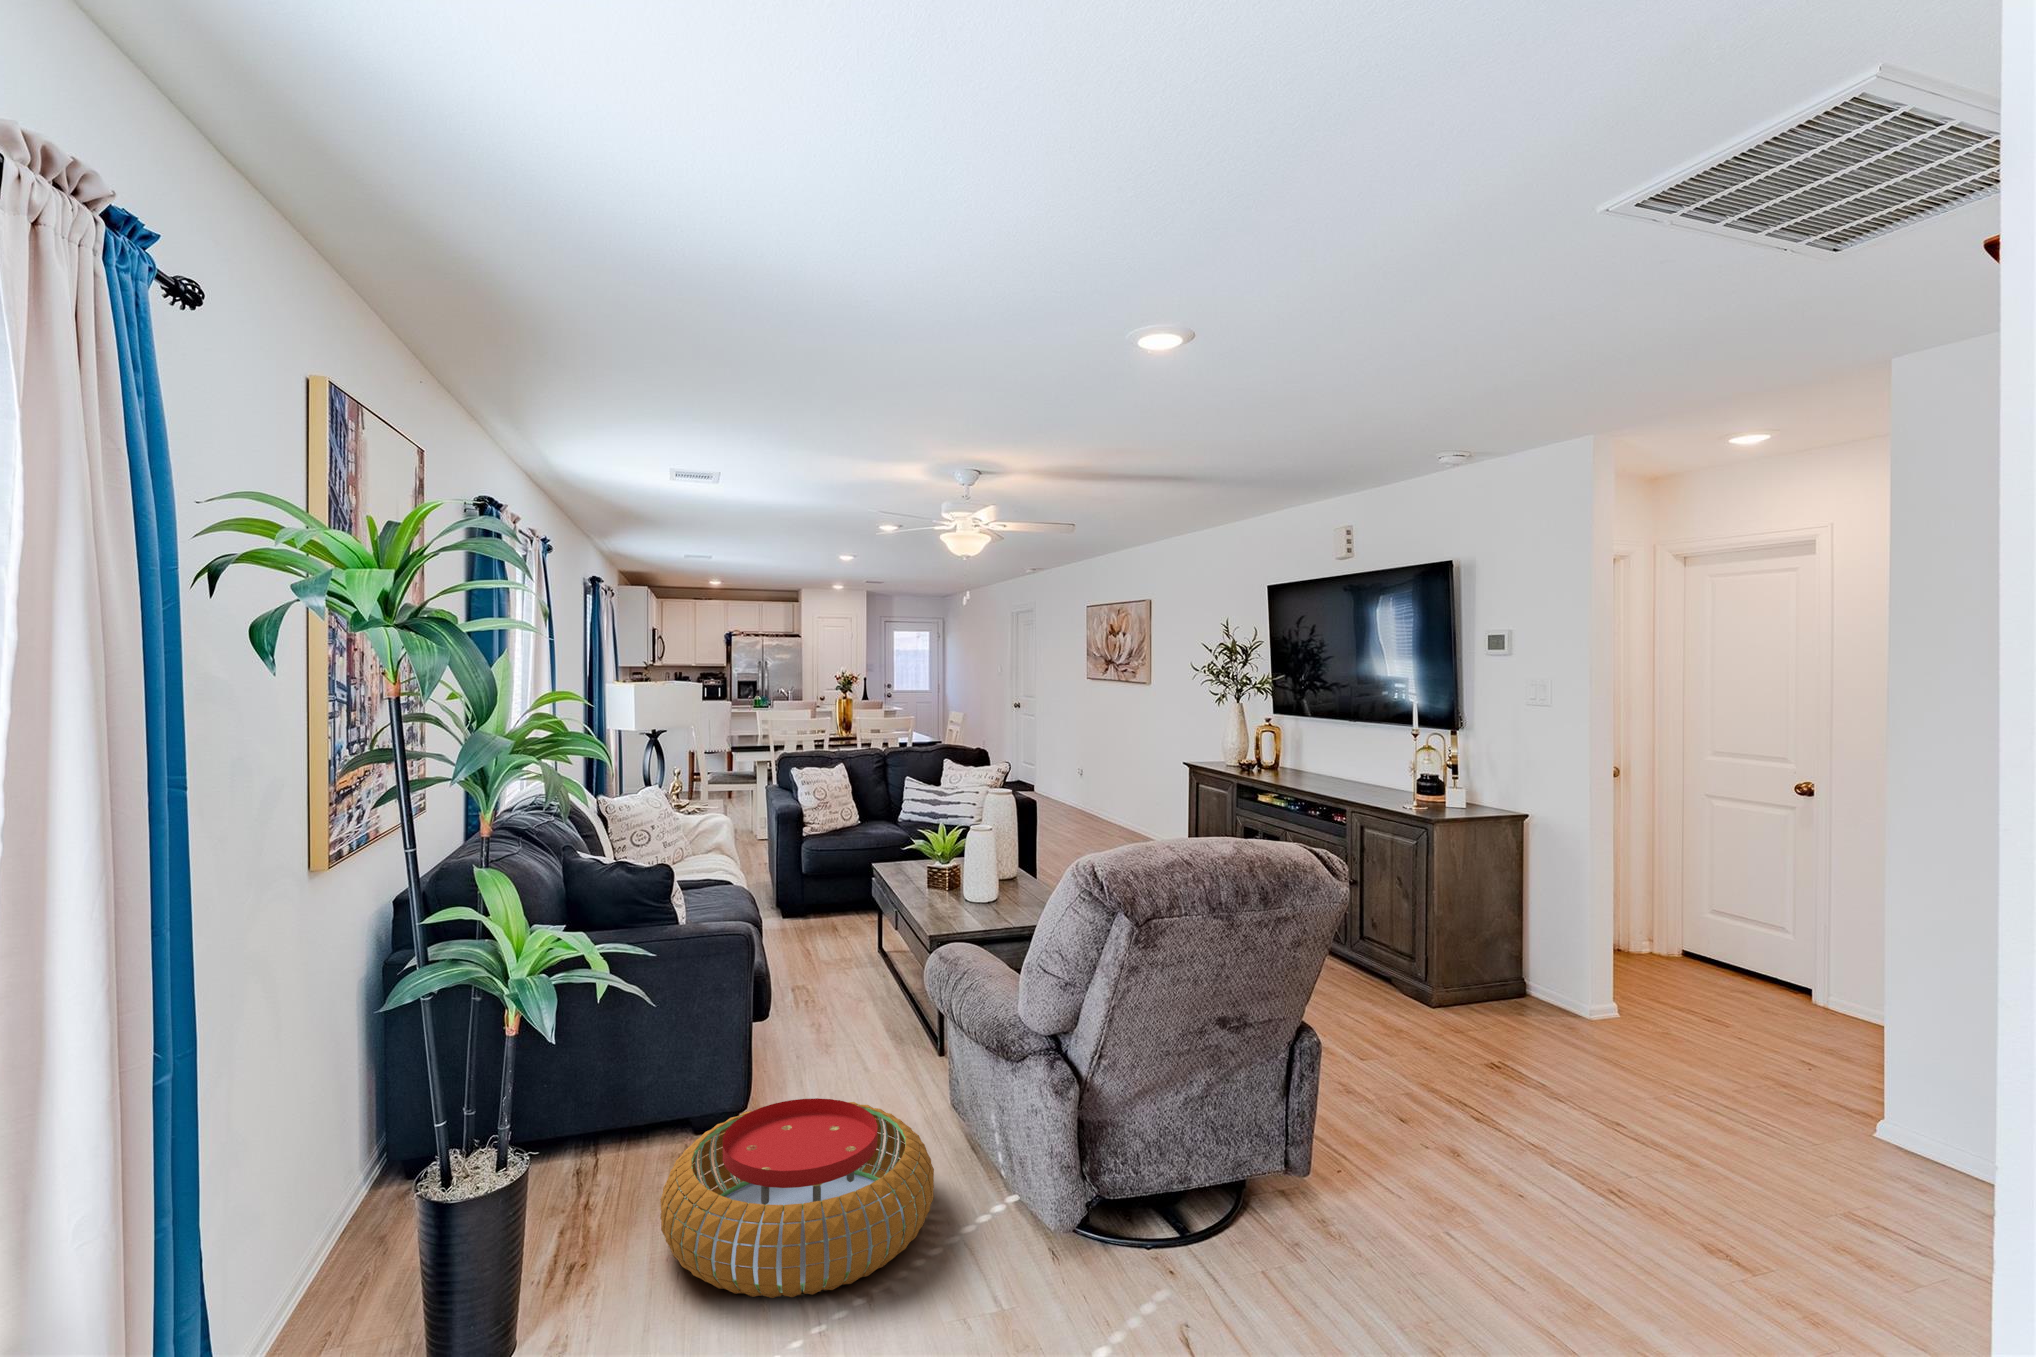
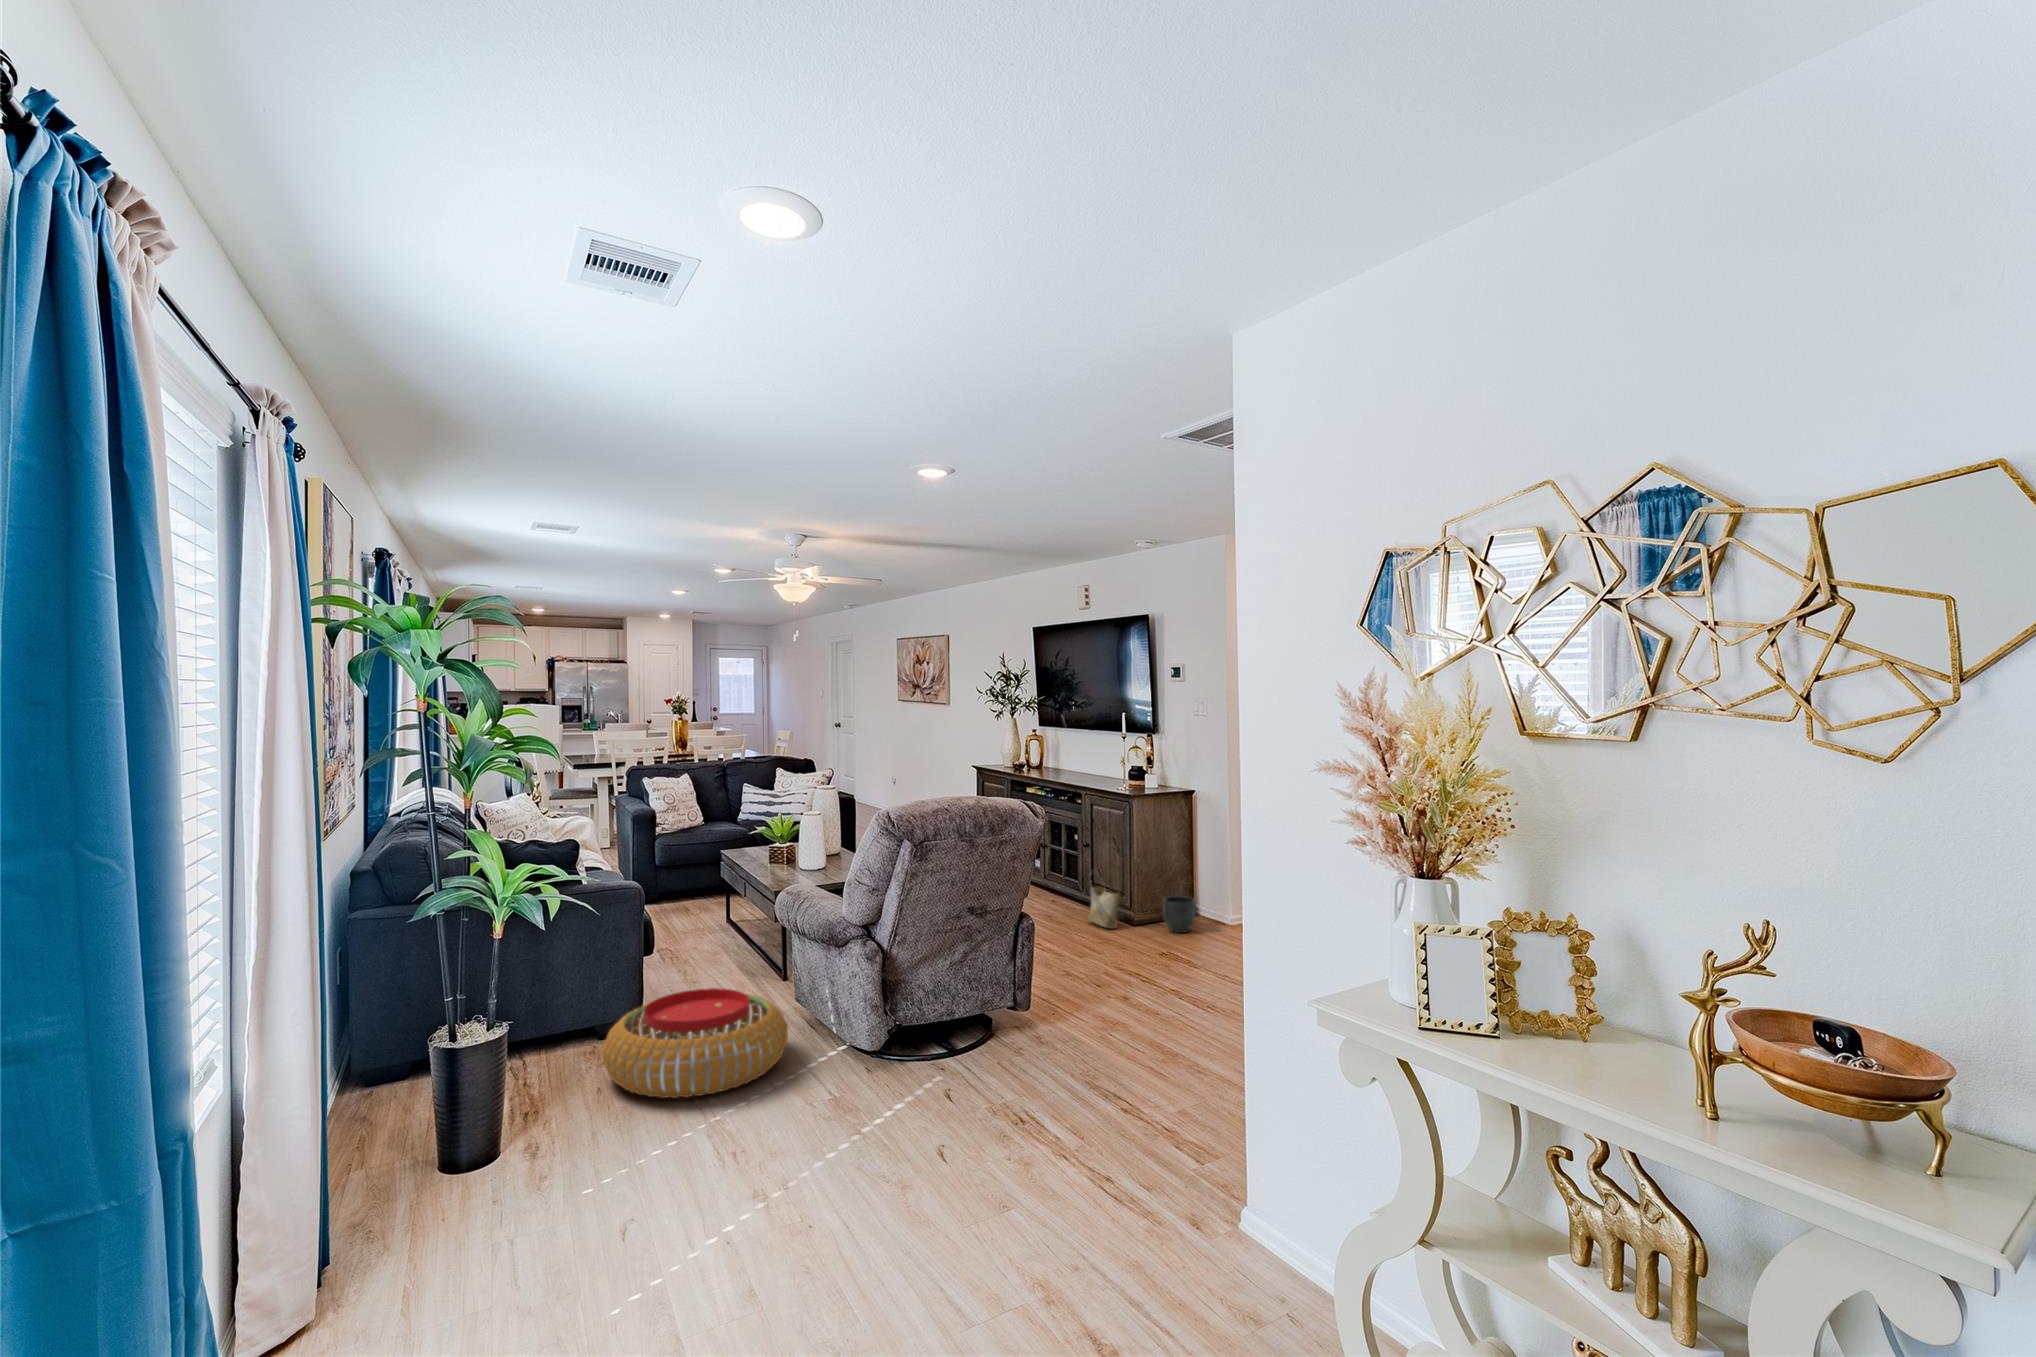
woven basket: none [1355,919,1406,1004] -> present [1088,887,1120,929]
planter: none [1472,964,1523,1020] -> present [1163,896,1196,933]

